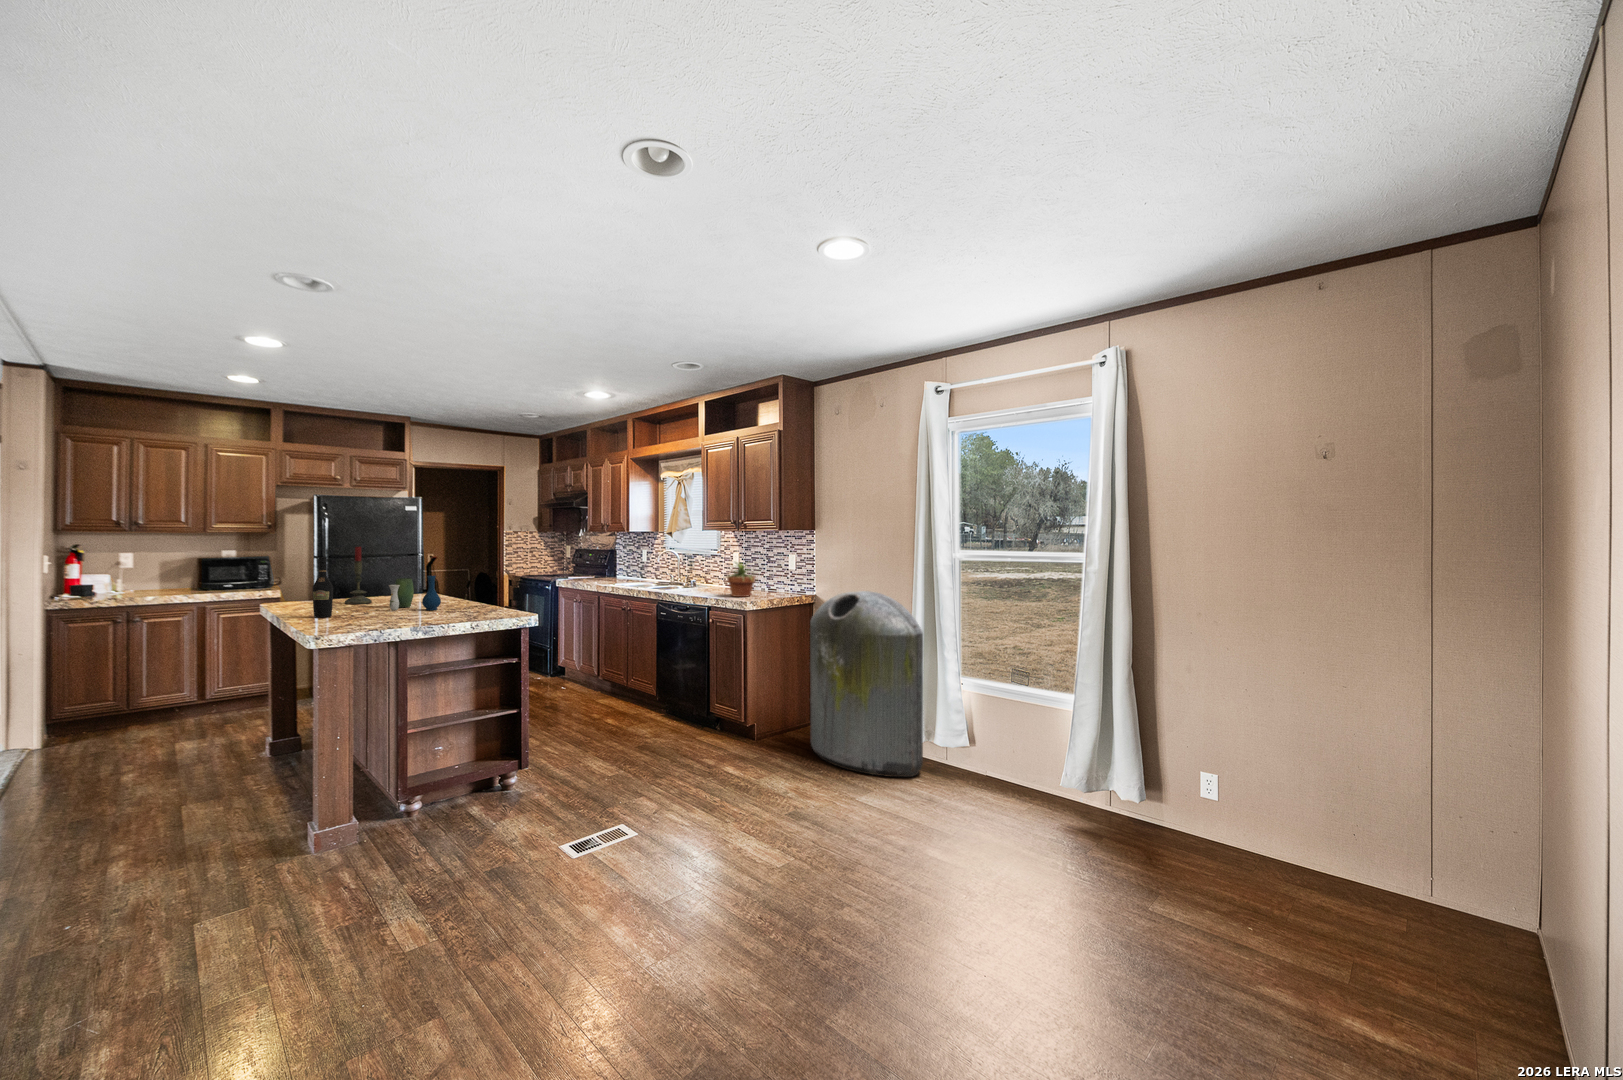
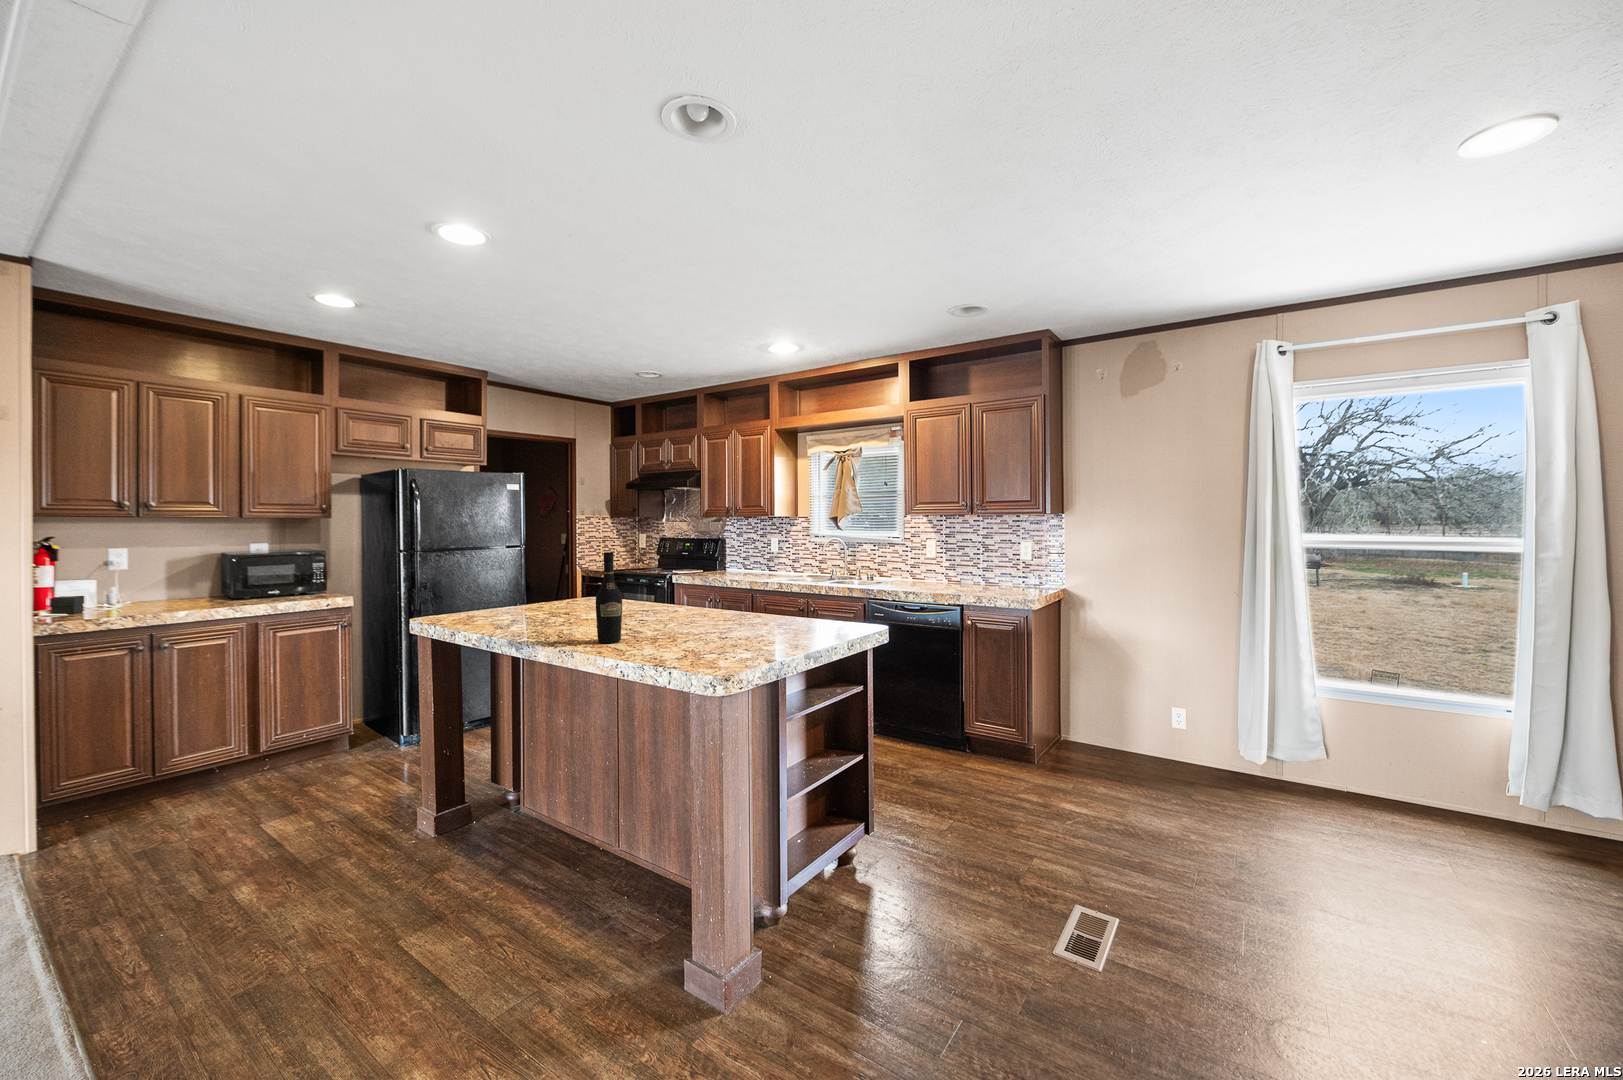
candle: present [345,547,372,604] -> none [548,534,582,617]
potted plant: present [727,562,756,597] -> none [968,548,1013,593]
vase: present [389,576,441,611] -> none [642,576,722,626]
trash can: present [810,591,923,777] -> none [1103,584,1299,805]

